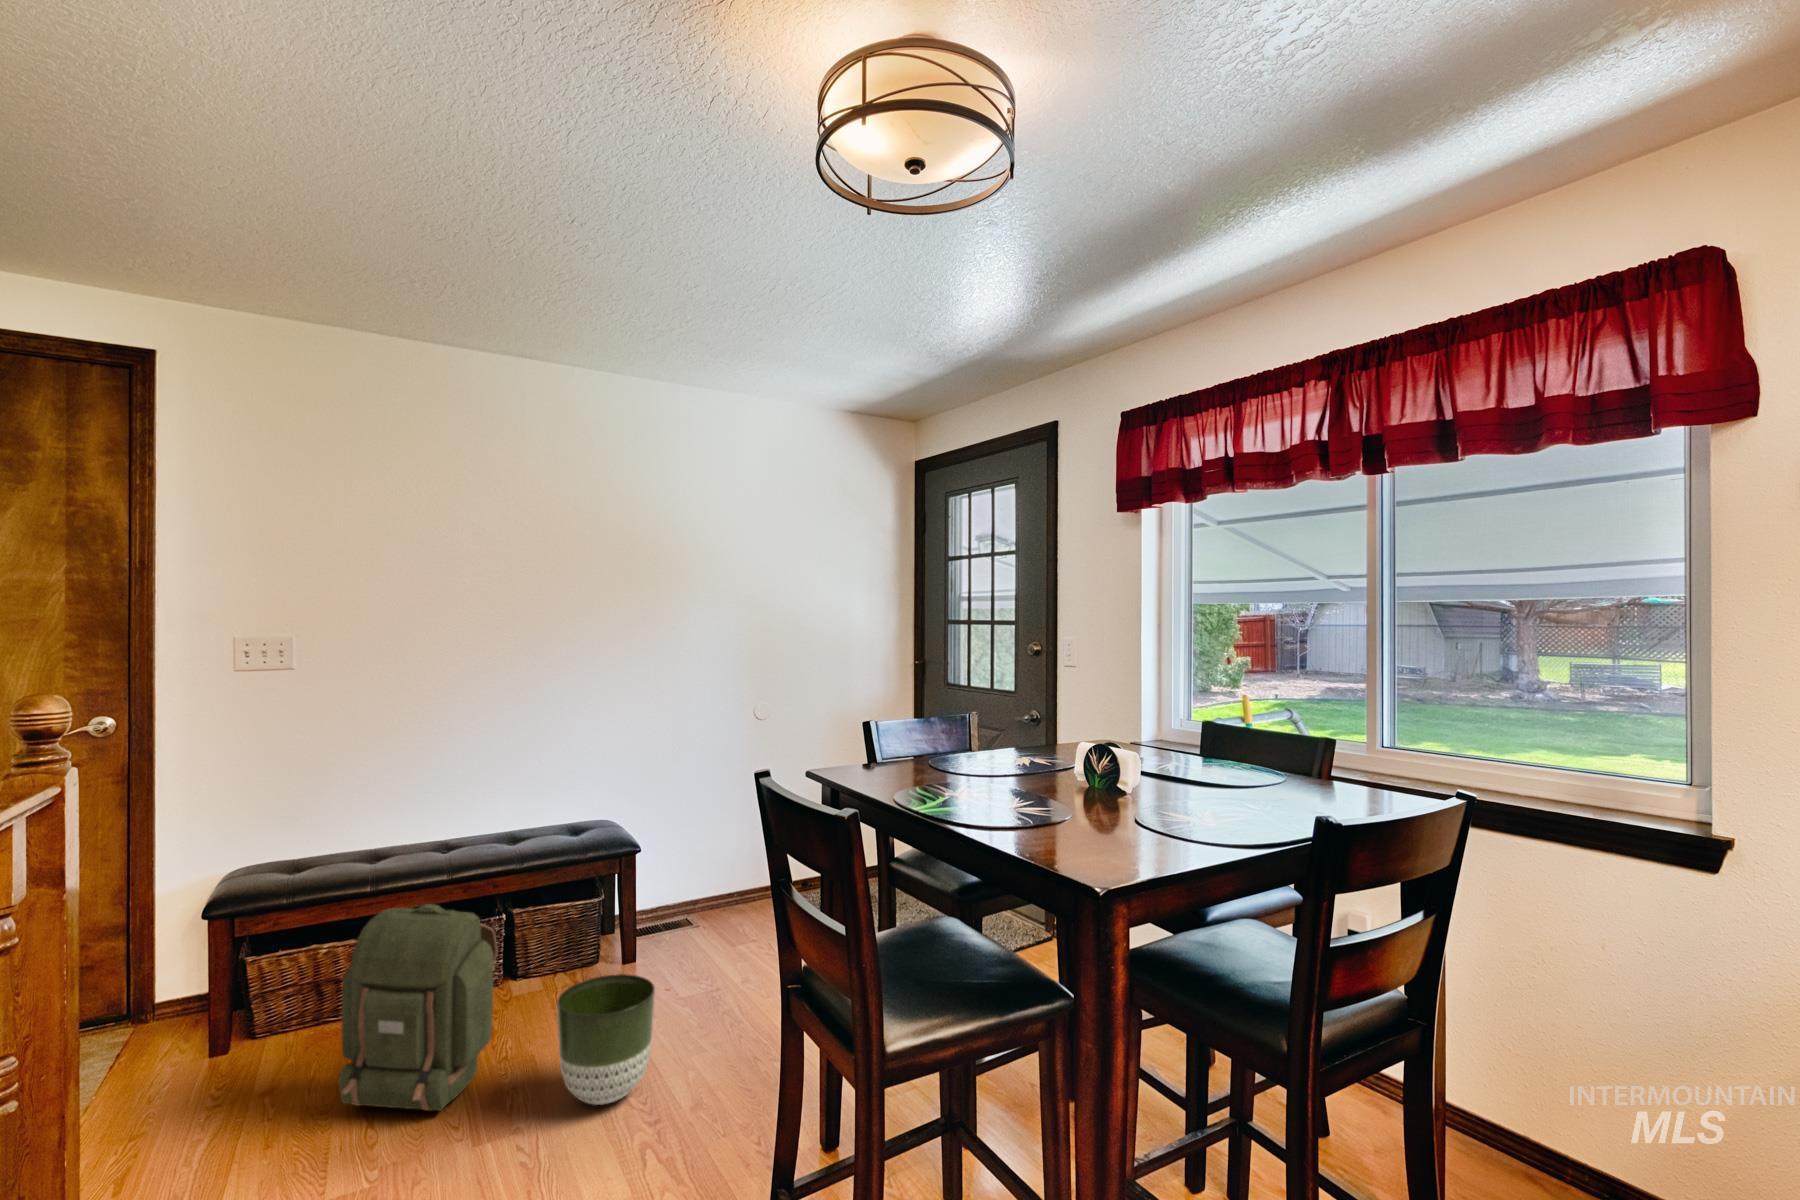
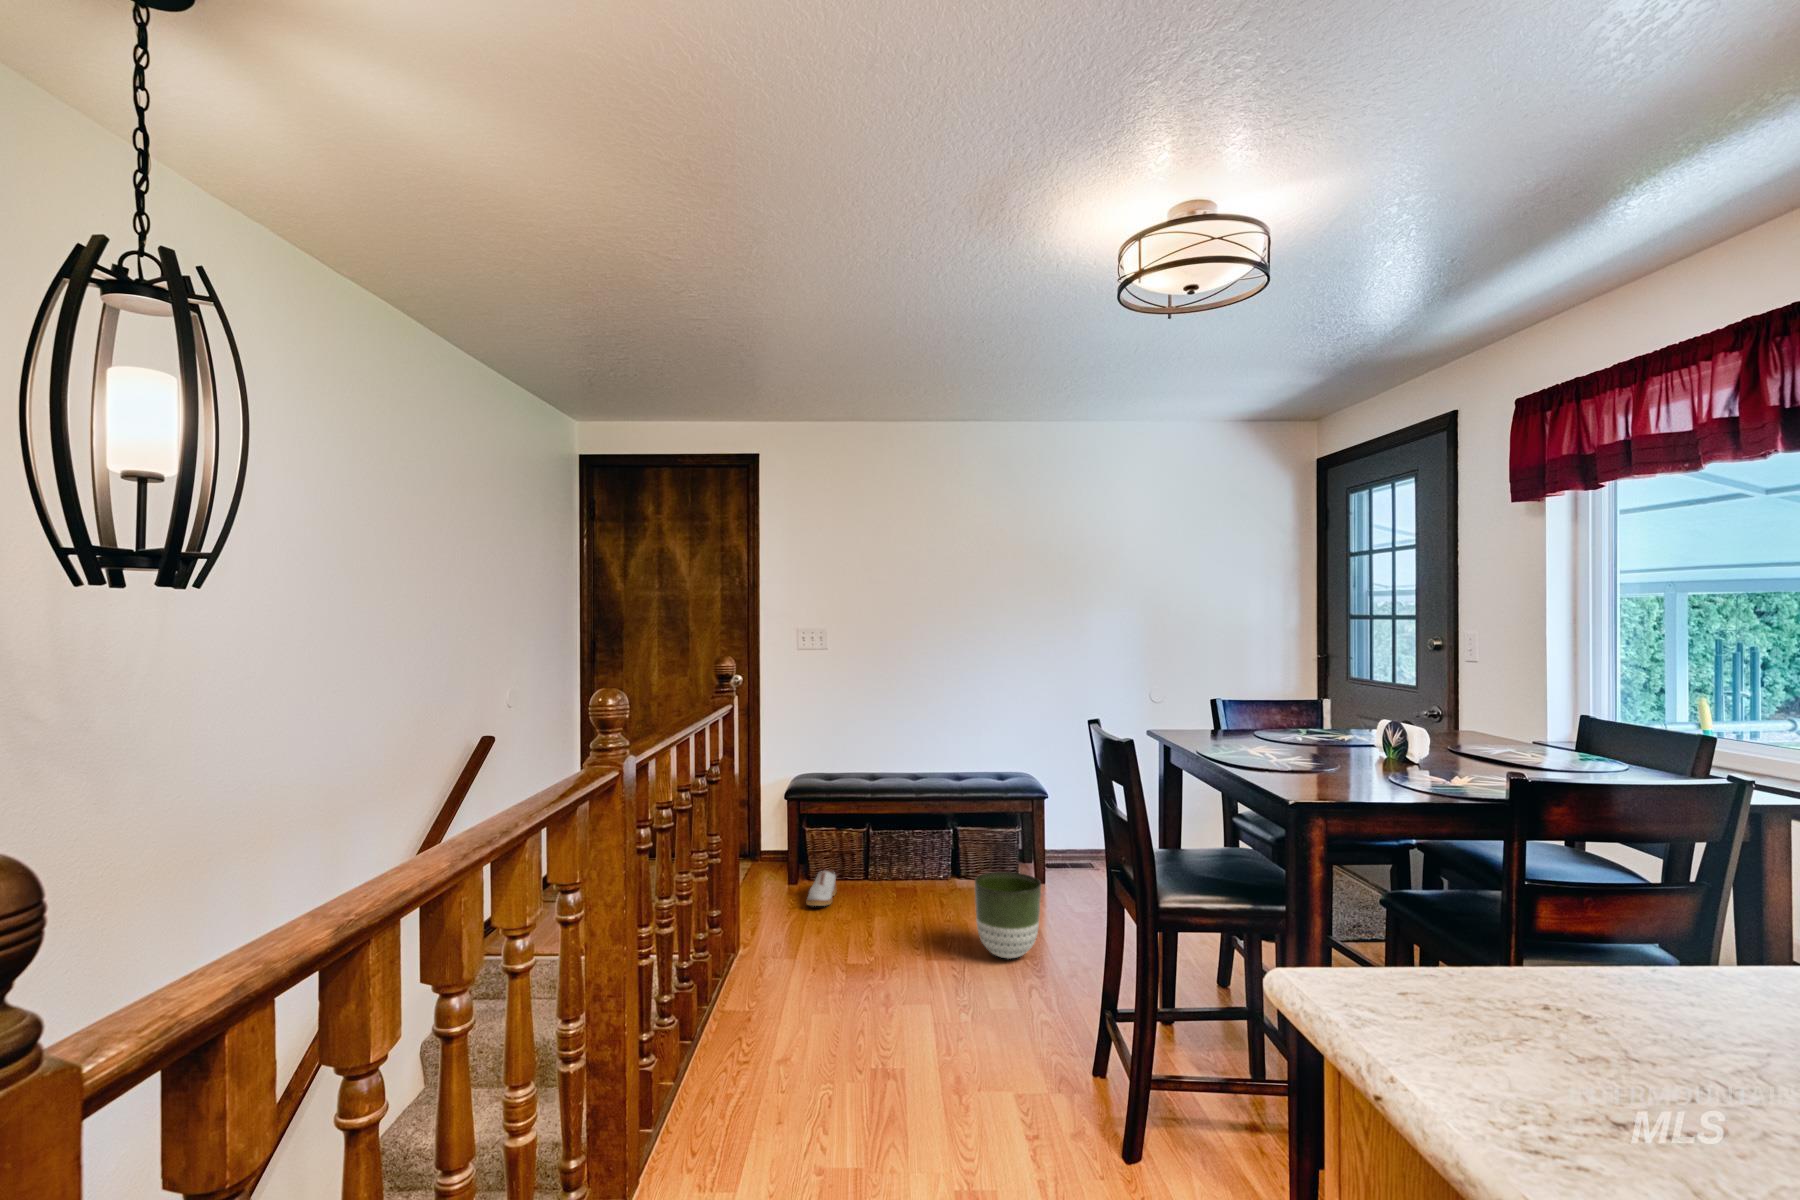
backpack: present [338,904,497,1111] -> none [849,802,941,937]
shoe: none [252,1018,312,1093] -> present [806,870,837,906]

